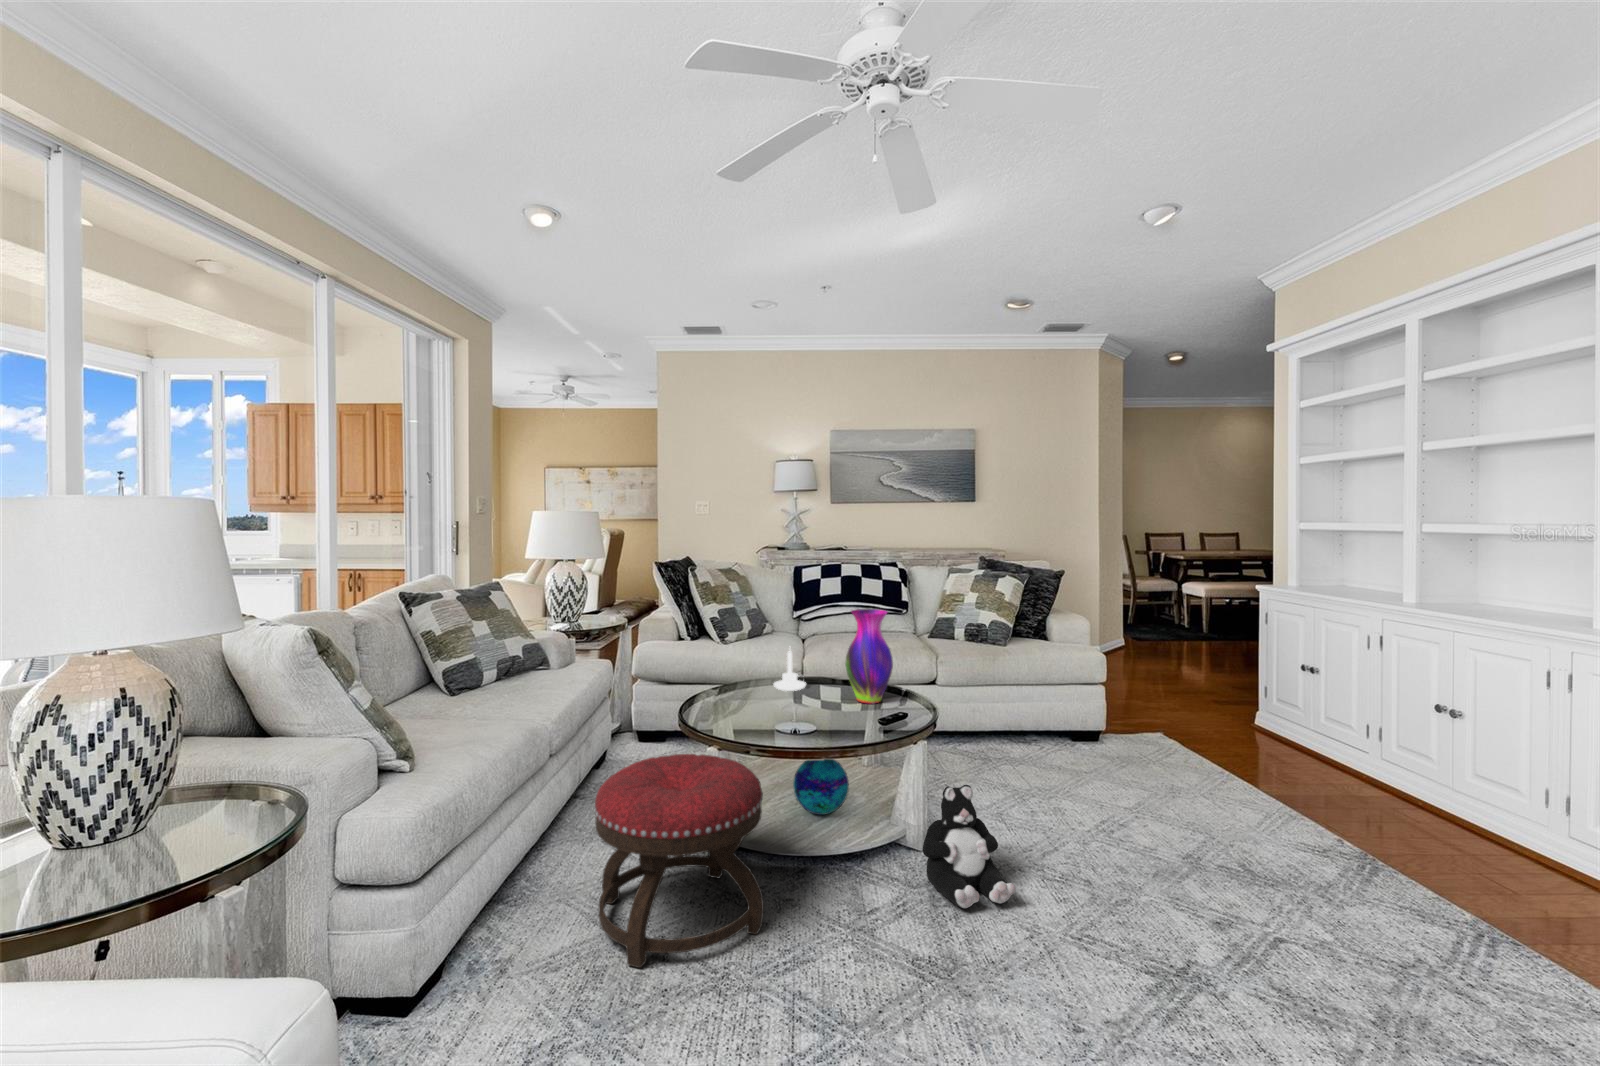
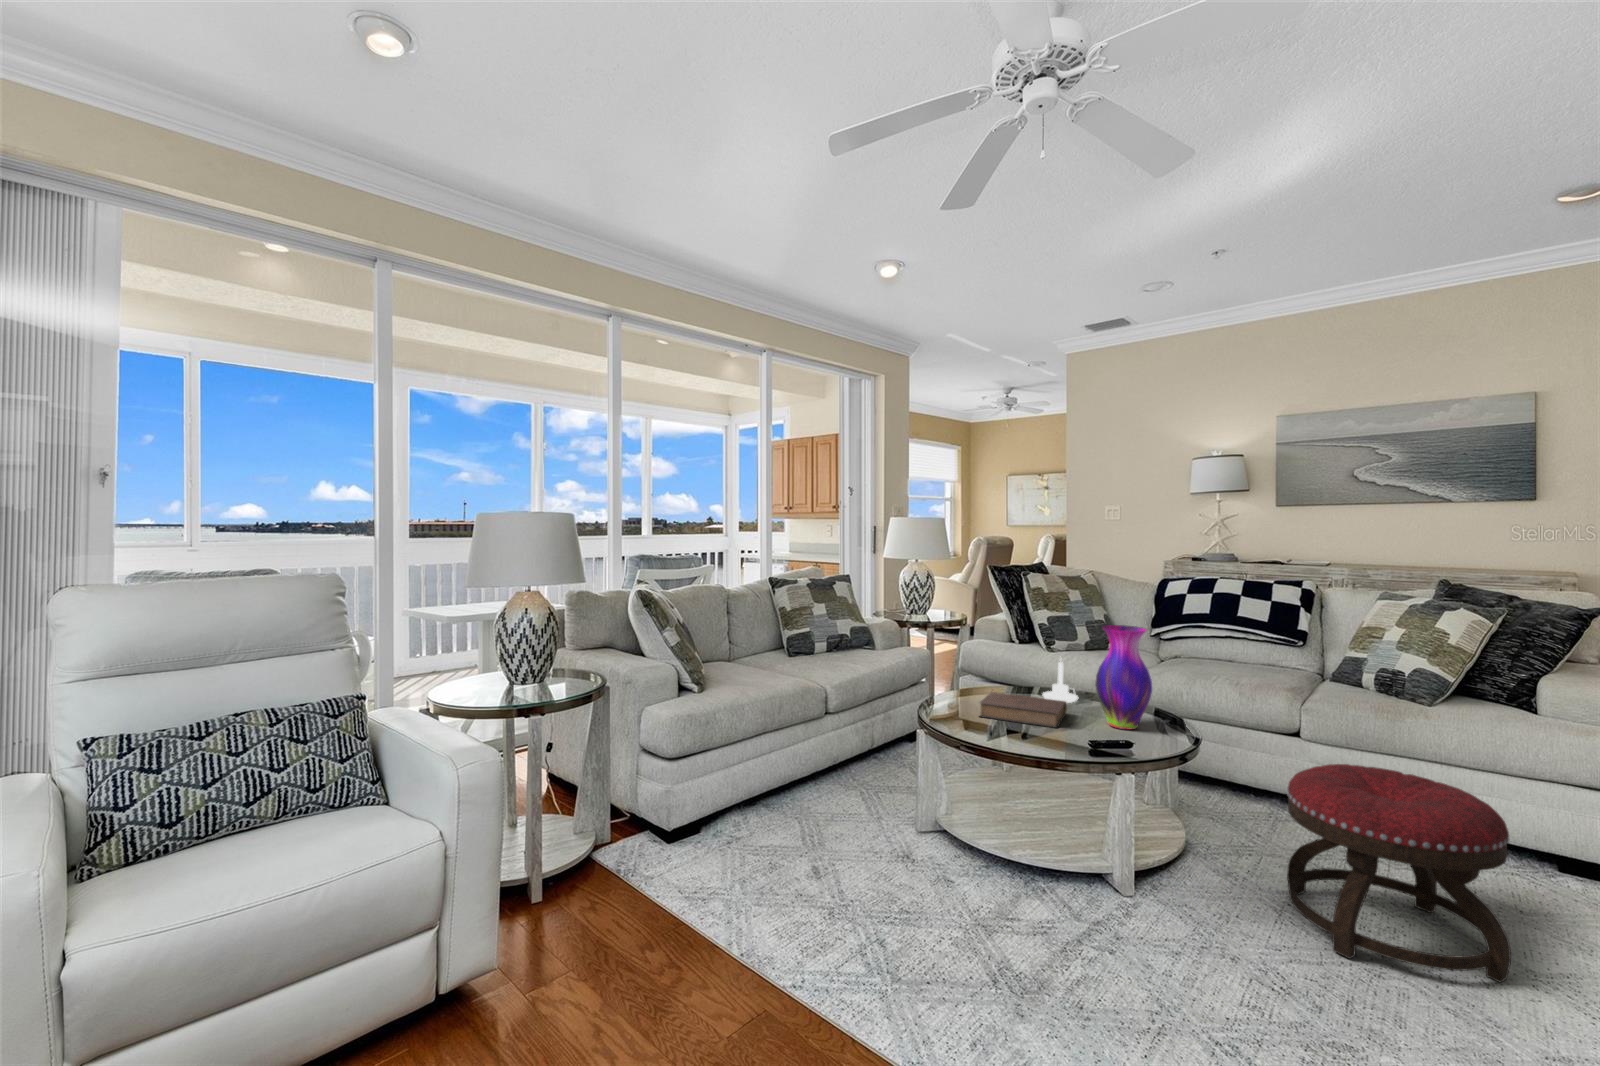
book: none [746,687,831,720] -> present [980,692,1067,728]
ottoman: present [594,754,764,968] -> present [1287,764,1511,982]
decorative ball: present [793,759,849,815] -> none [1014,768,1074,828]
plush toy: present [922,785,1016,908] -> none [1087,824,1184,968]

